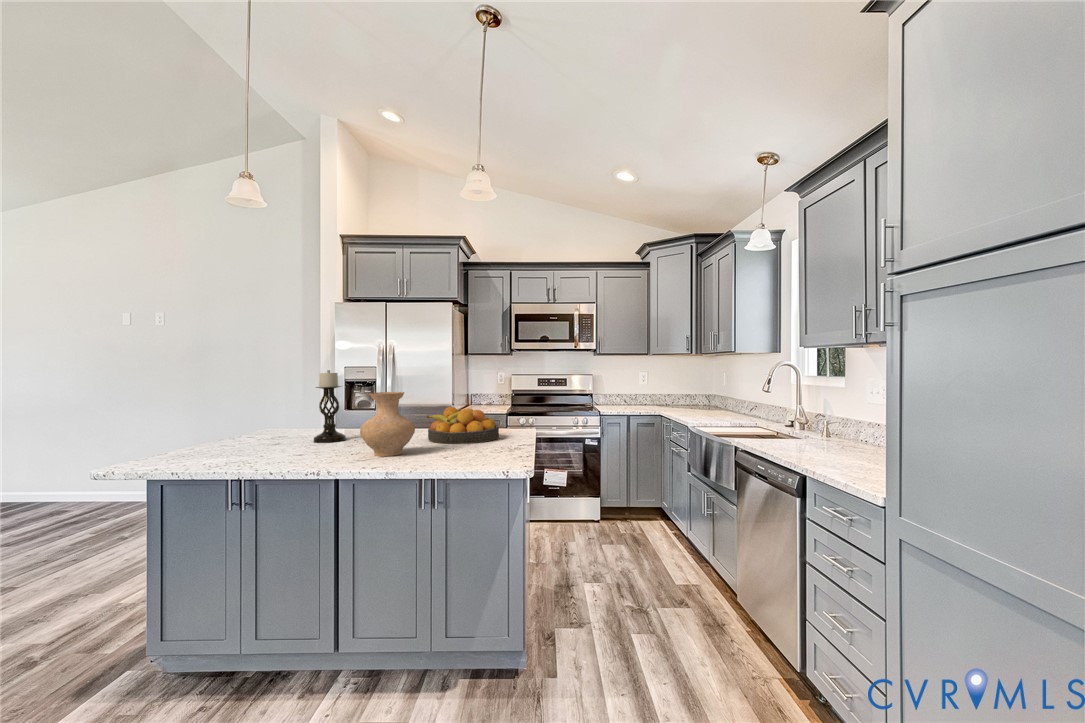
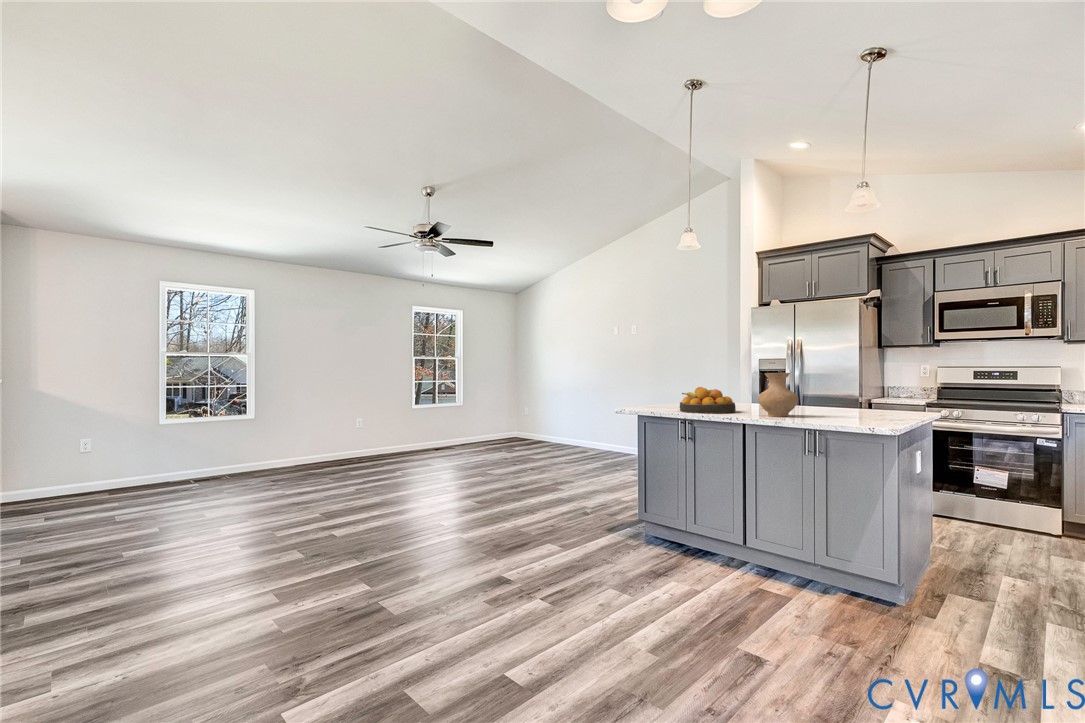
candle holder: present [313,370,346,443] -> none [731,359,754,410]
fruit bowl: present [427,407,499,444] -> present [680,387,736,413]

